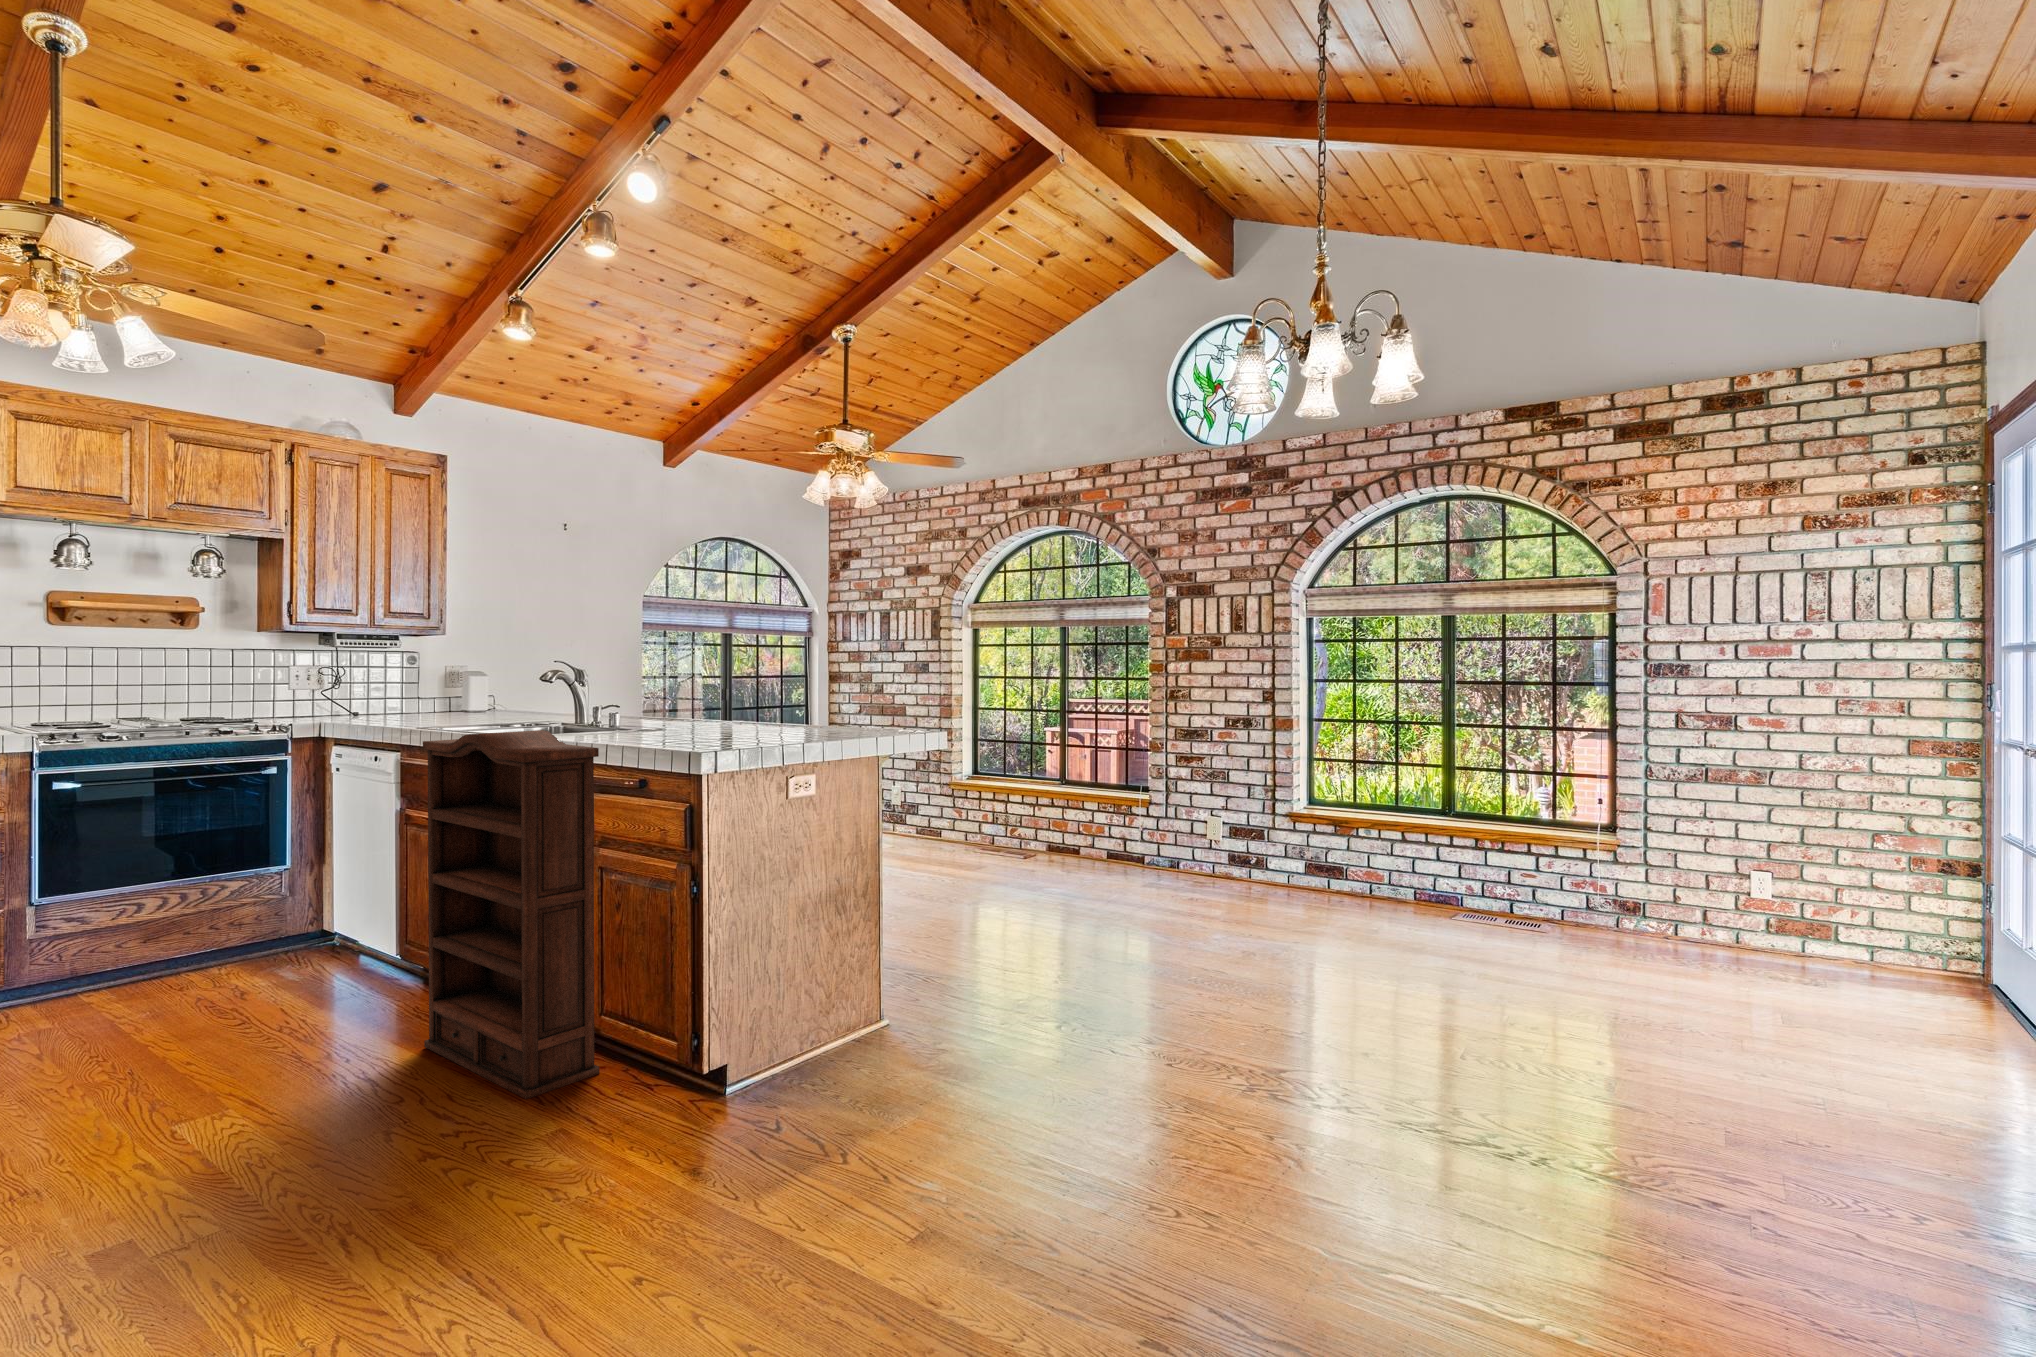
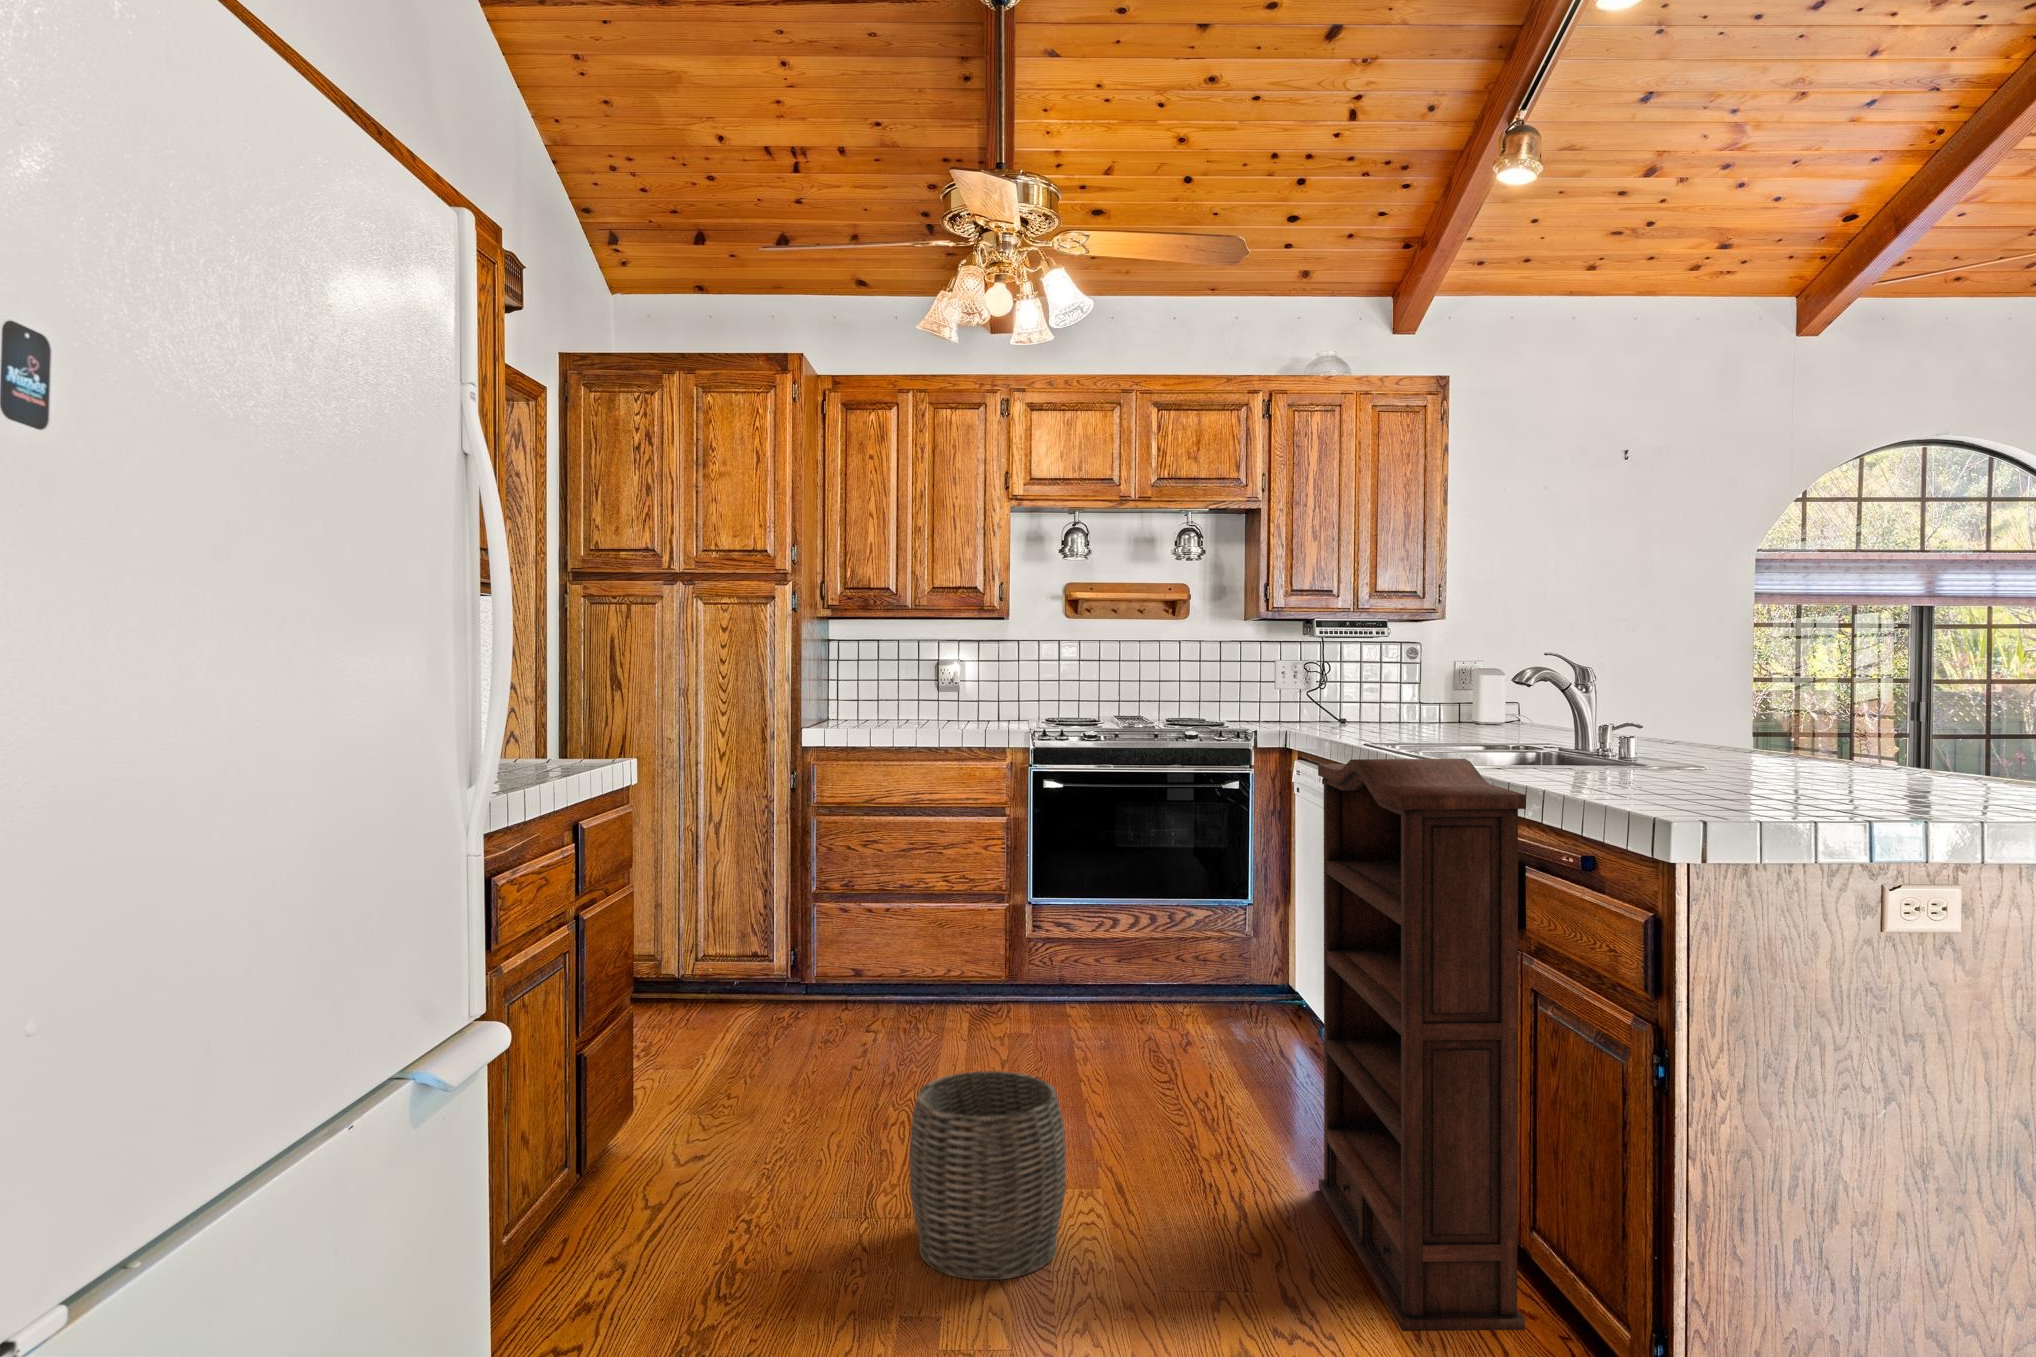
woven basket: none [55,1016,231,1200] -> present [909,1071,1066,1280]

